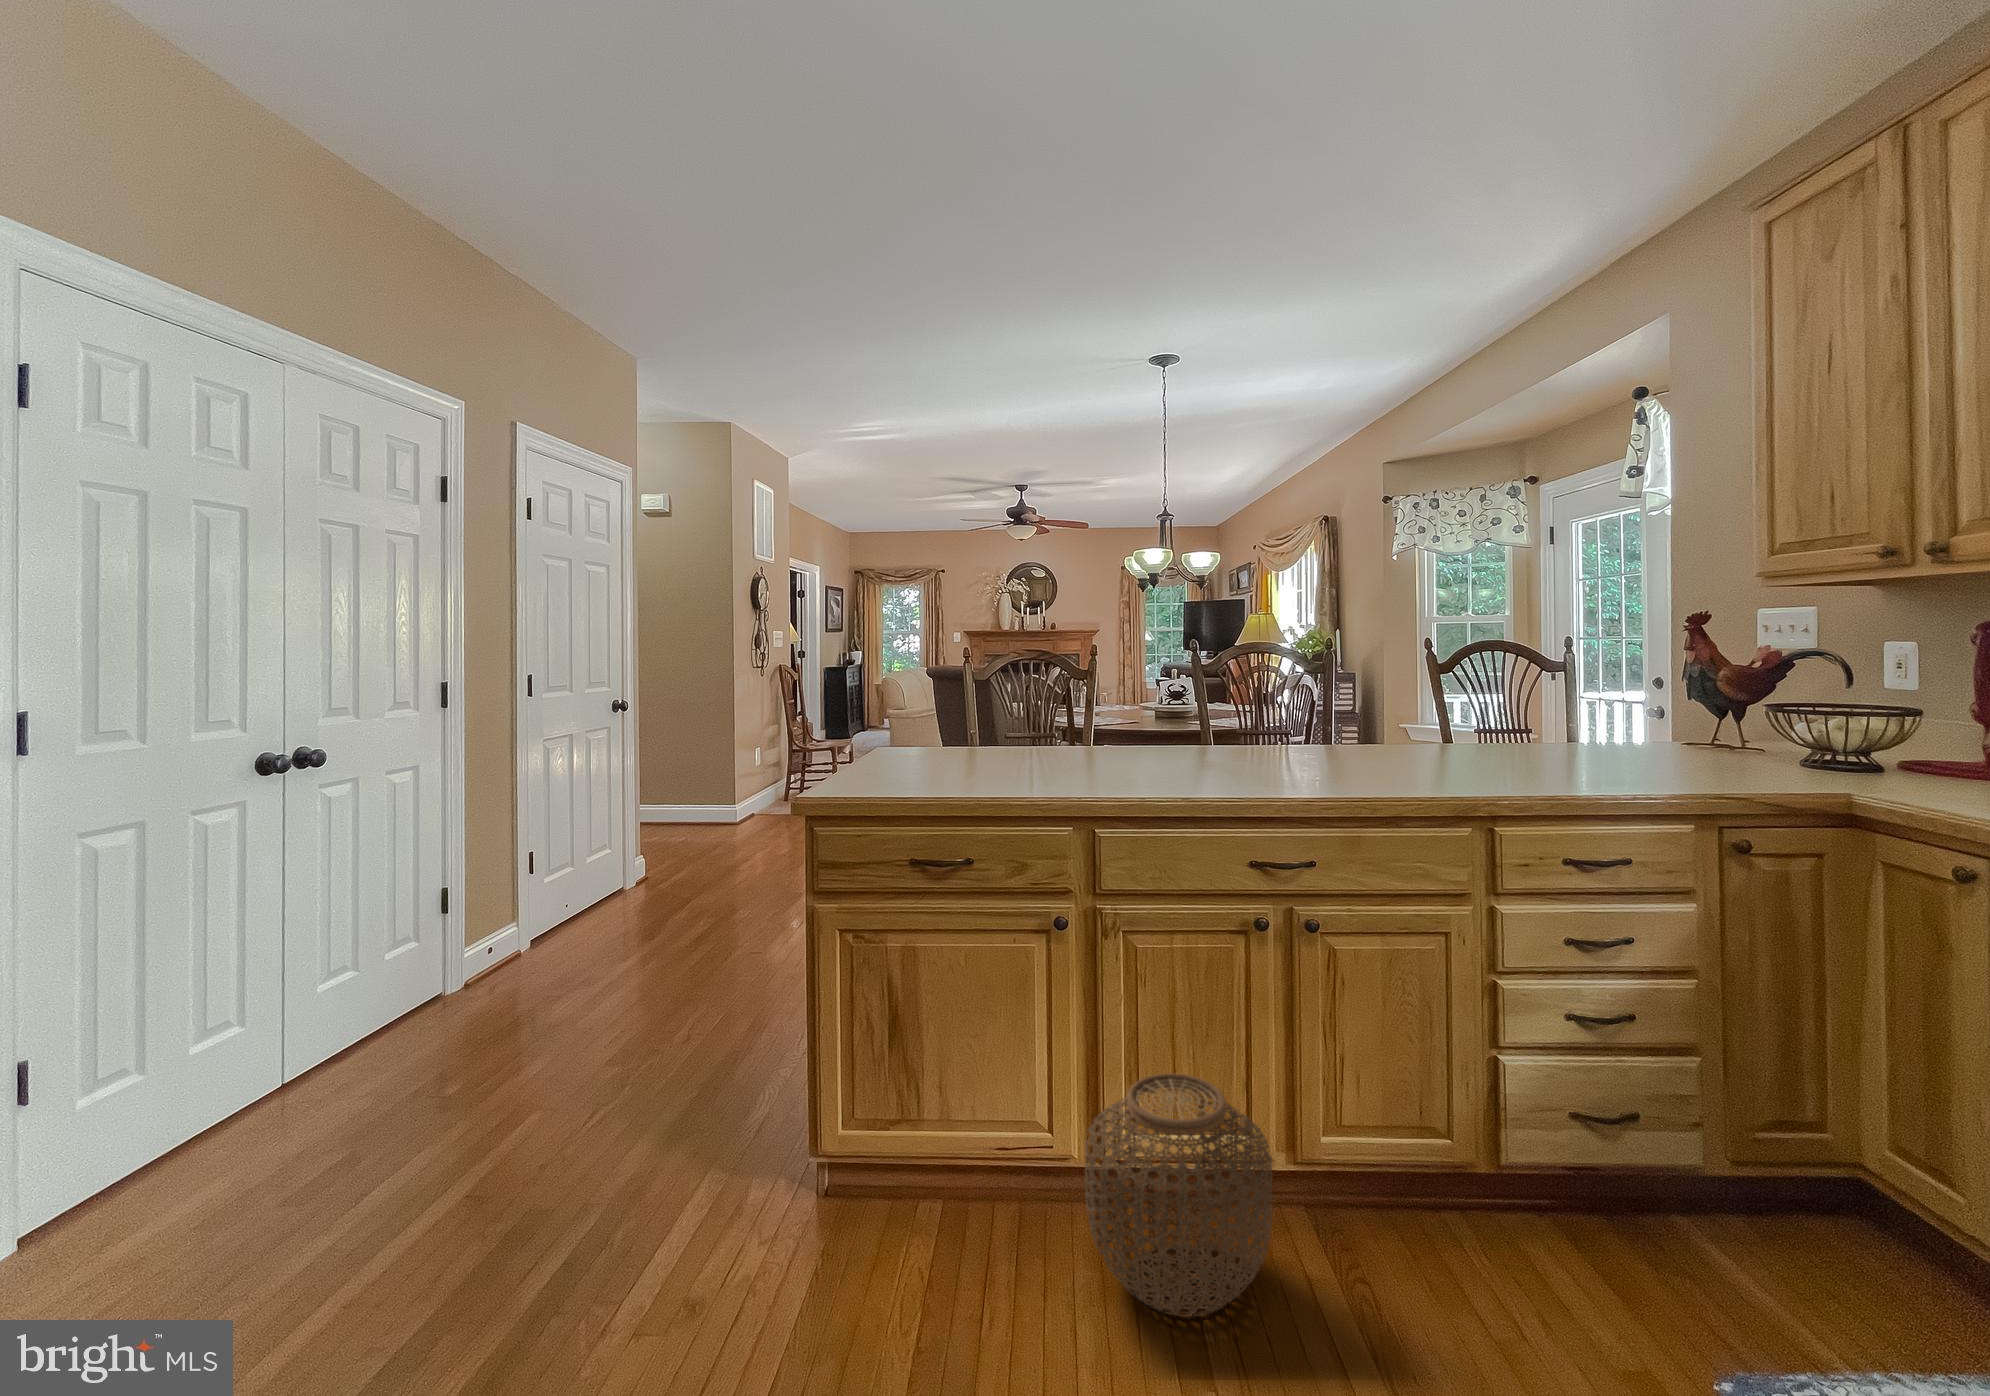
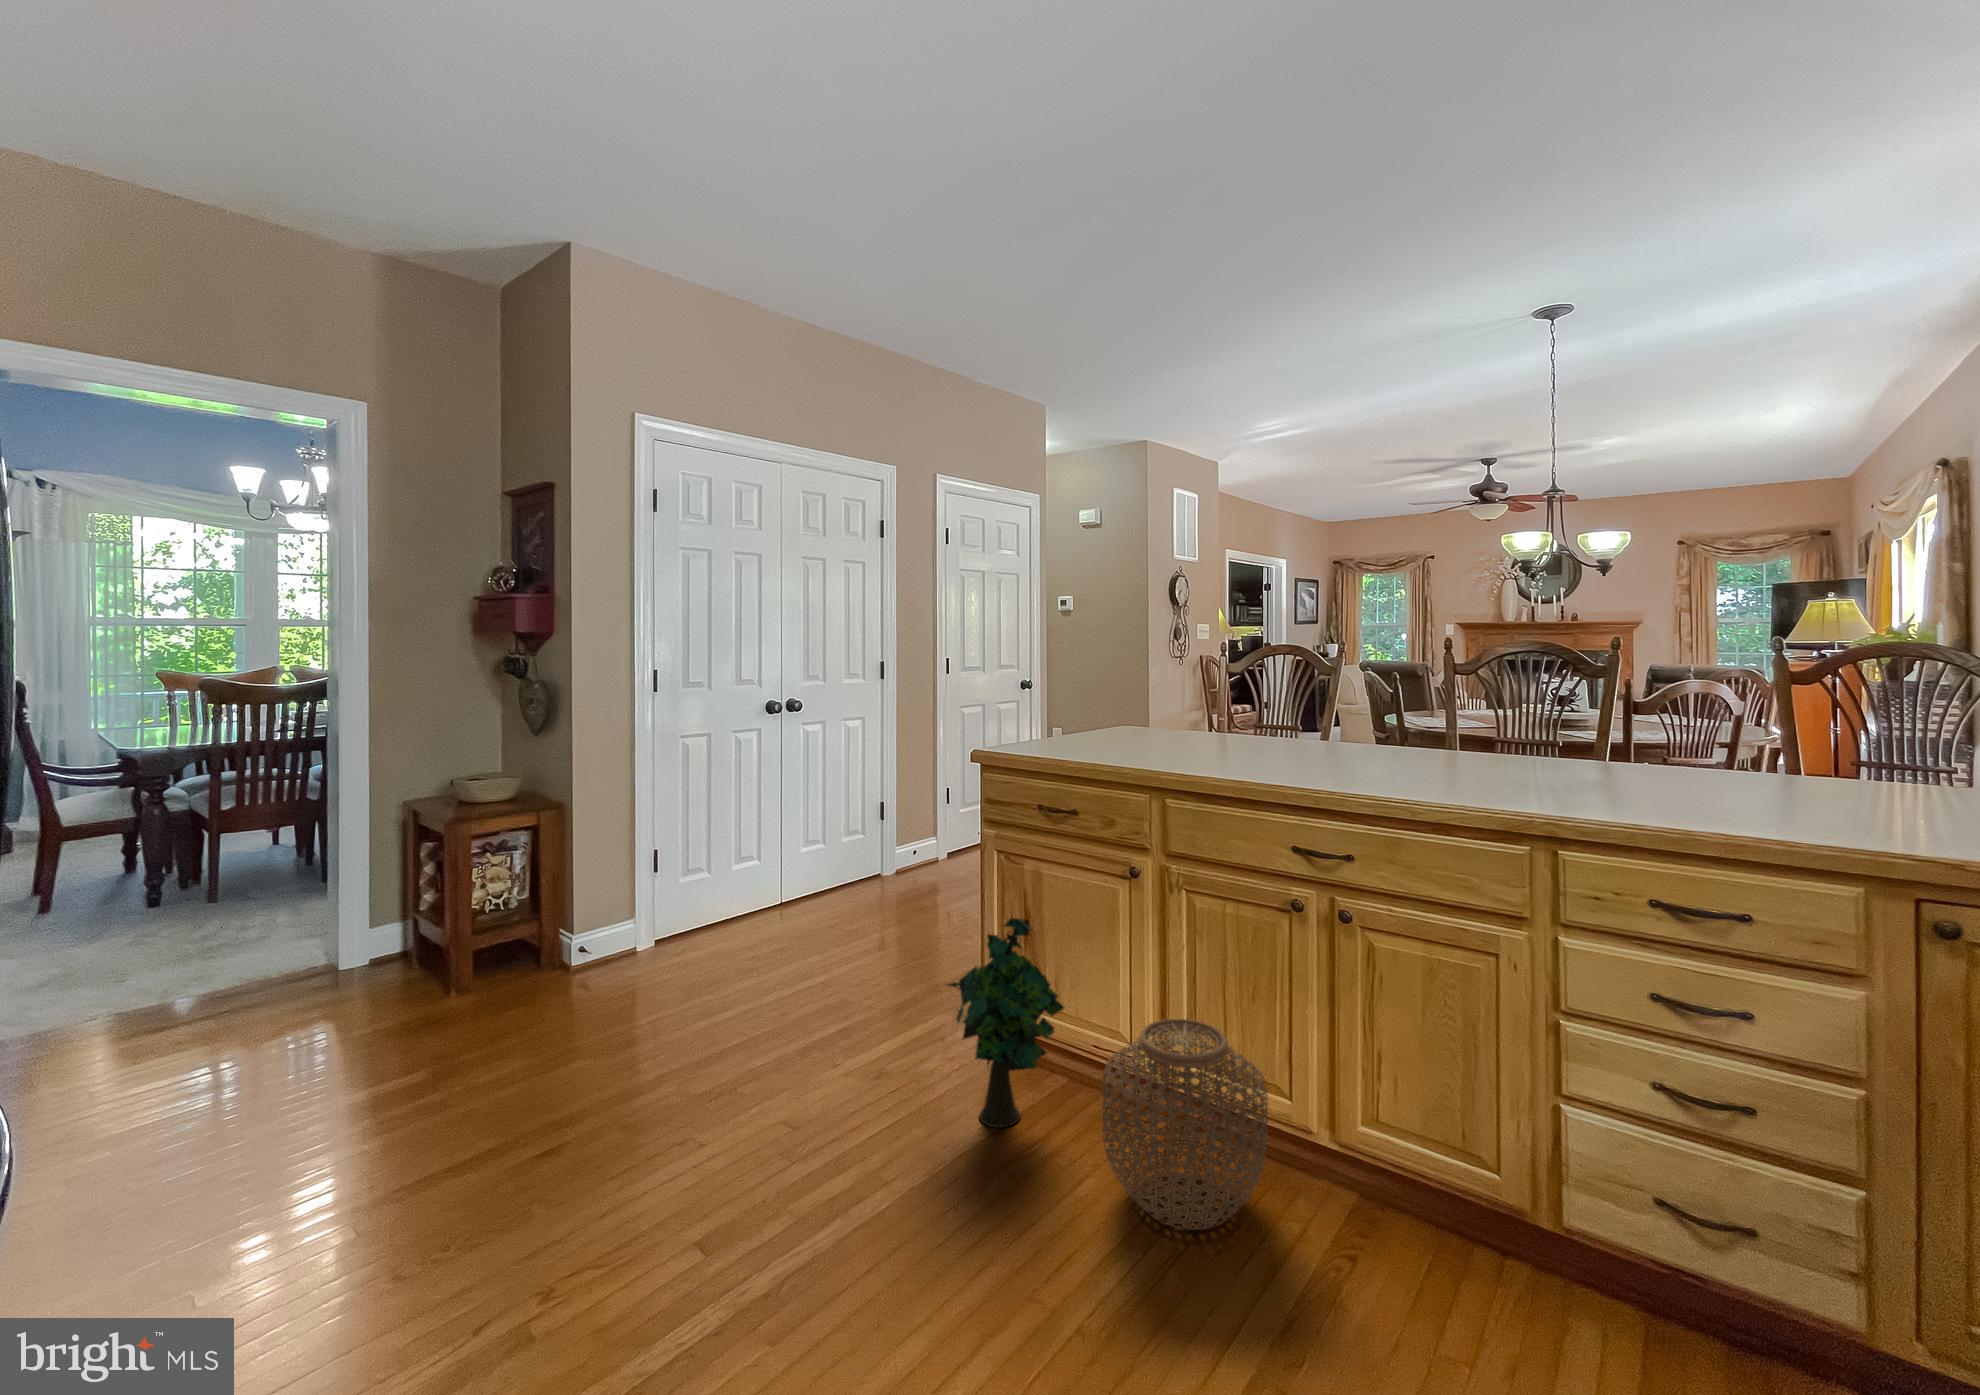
decorative plant: none [823,1008,985,1290] -> present [947,918,1064,1128]

